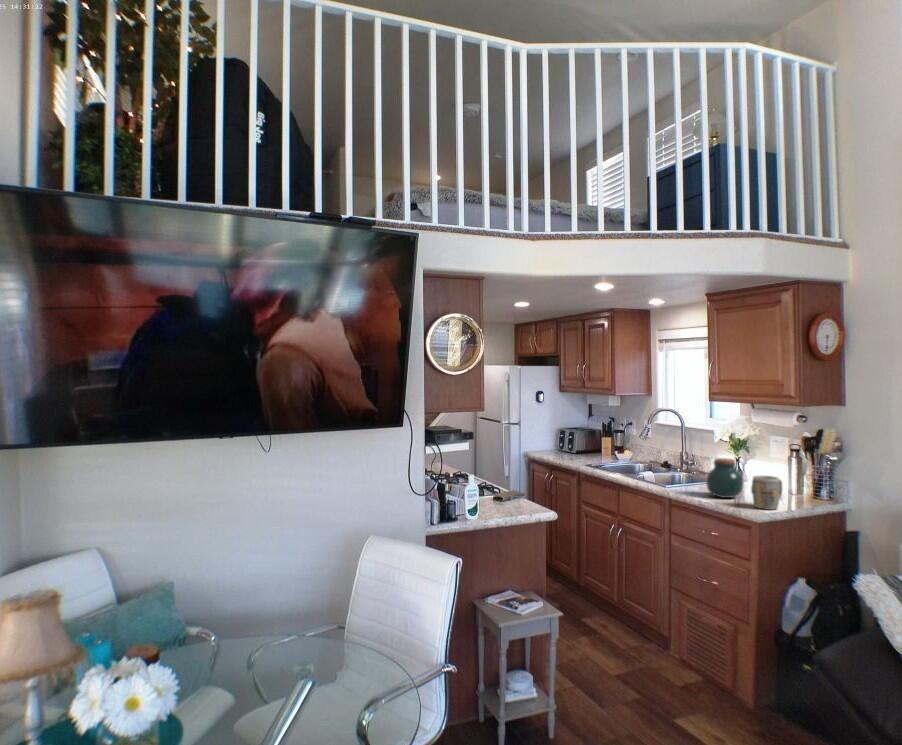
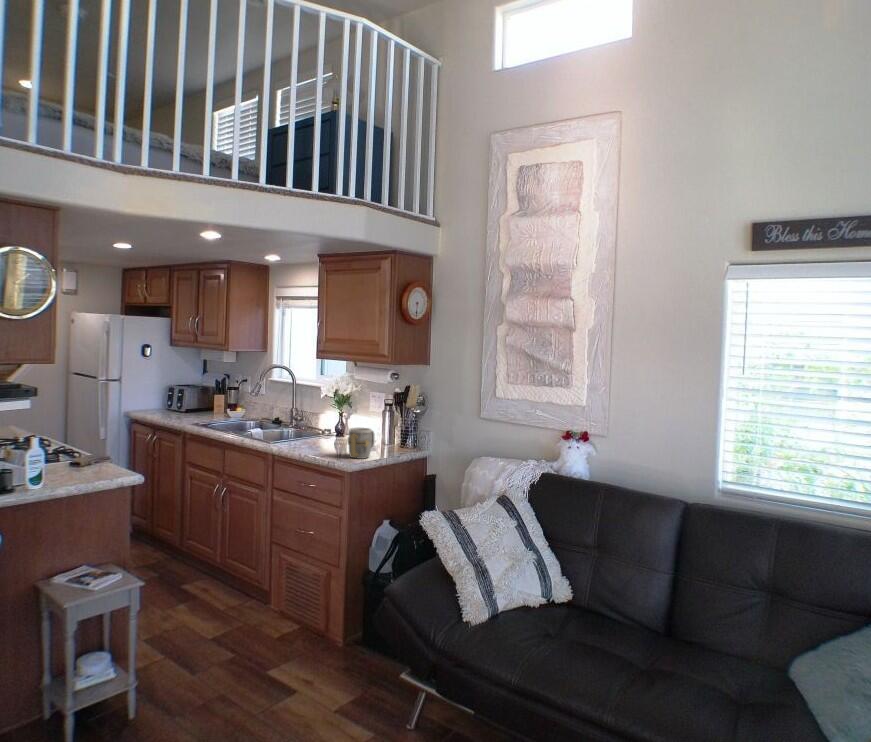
jar: present [706,458,744,498] -> none [309,413,342,450]

